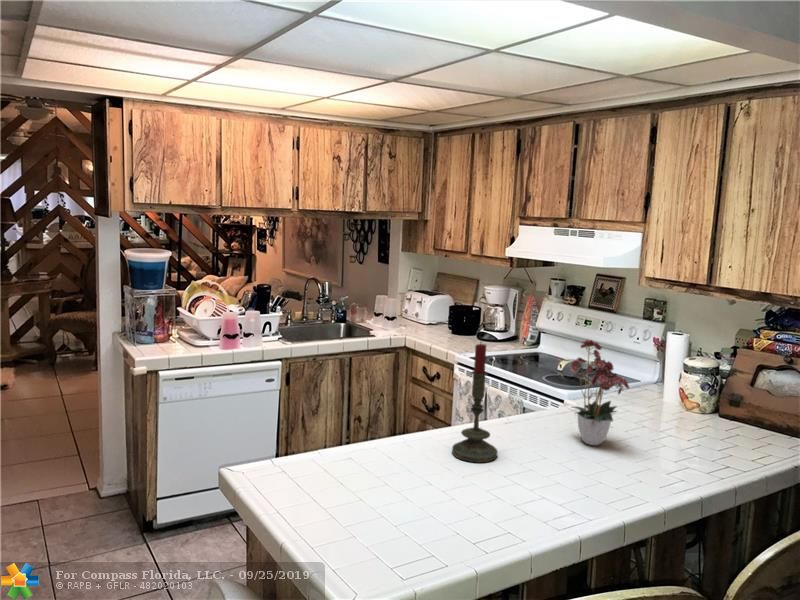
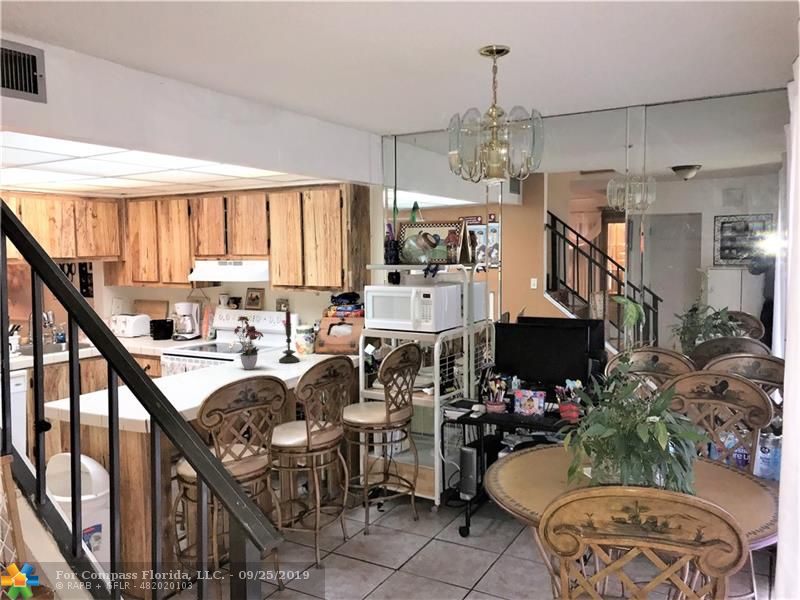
candle: present [452,344,497,462] -> present [279,311,299,363]

